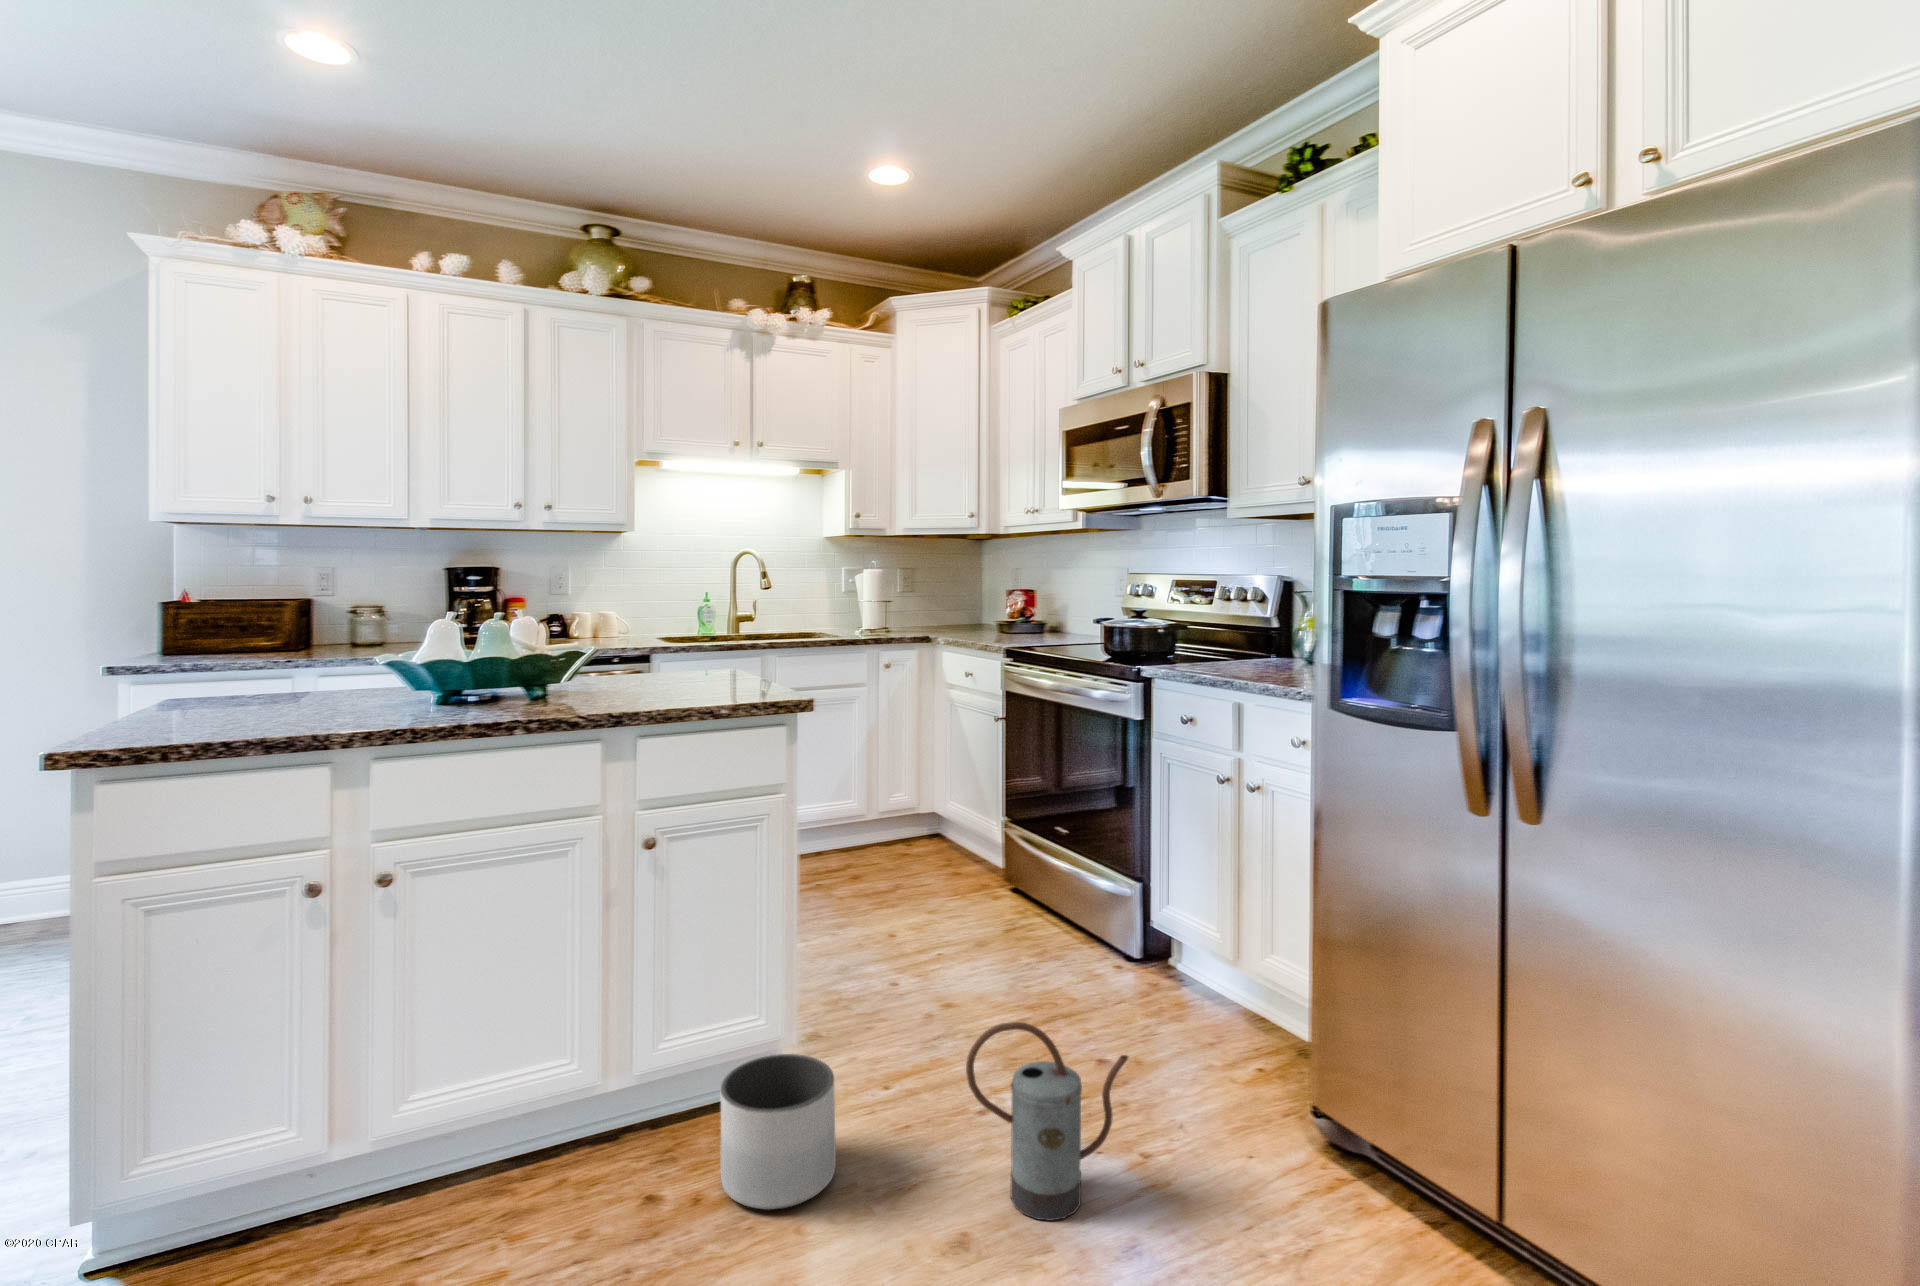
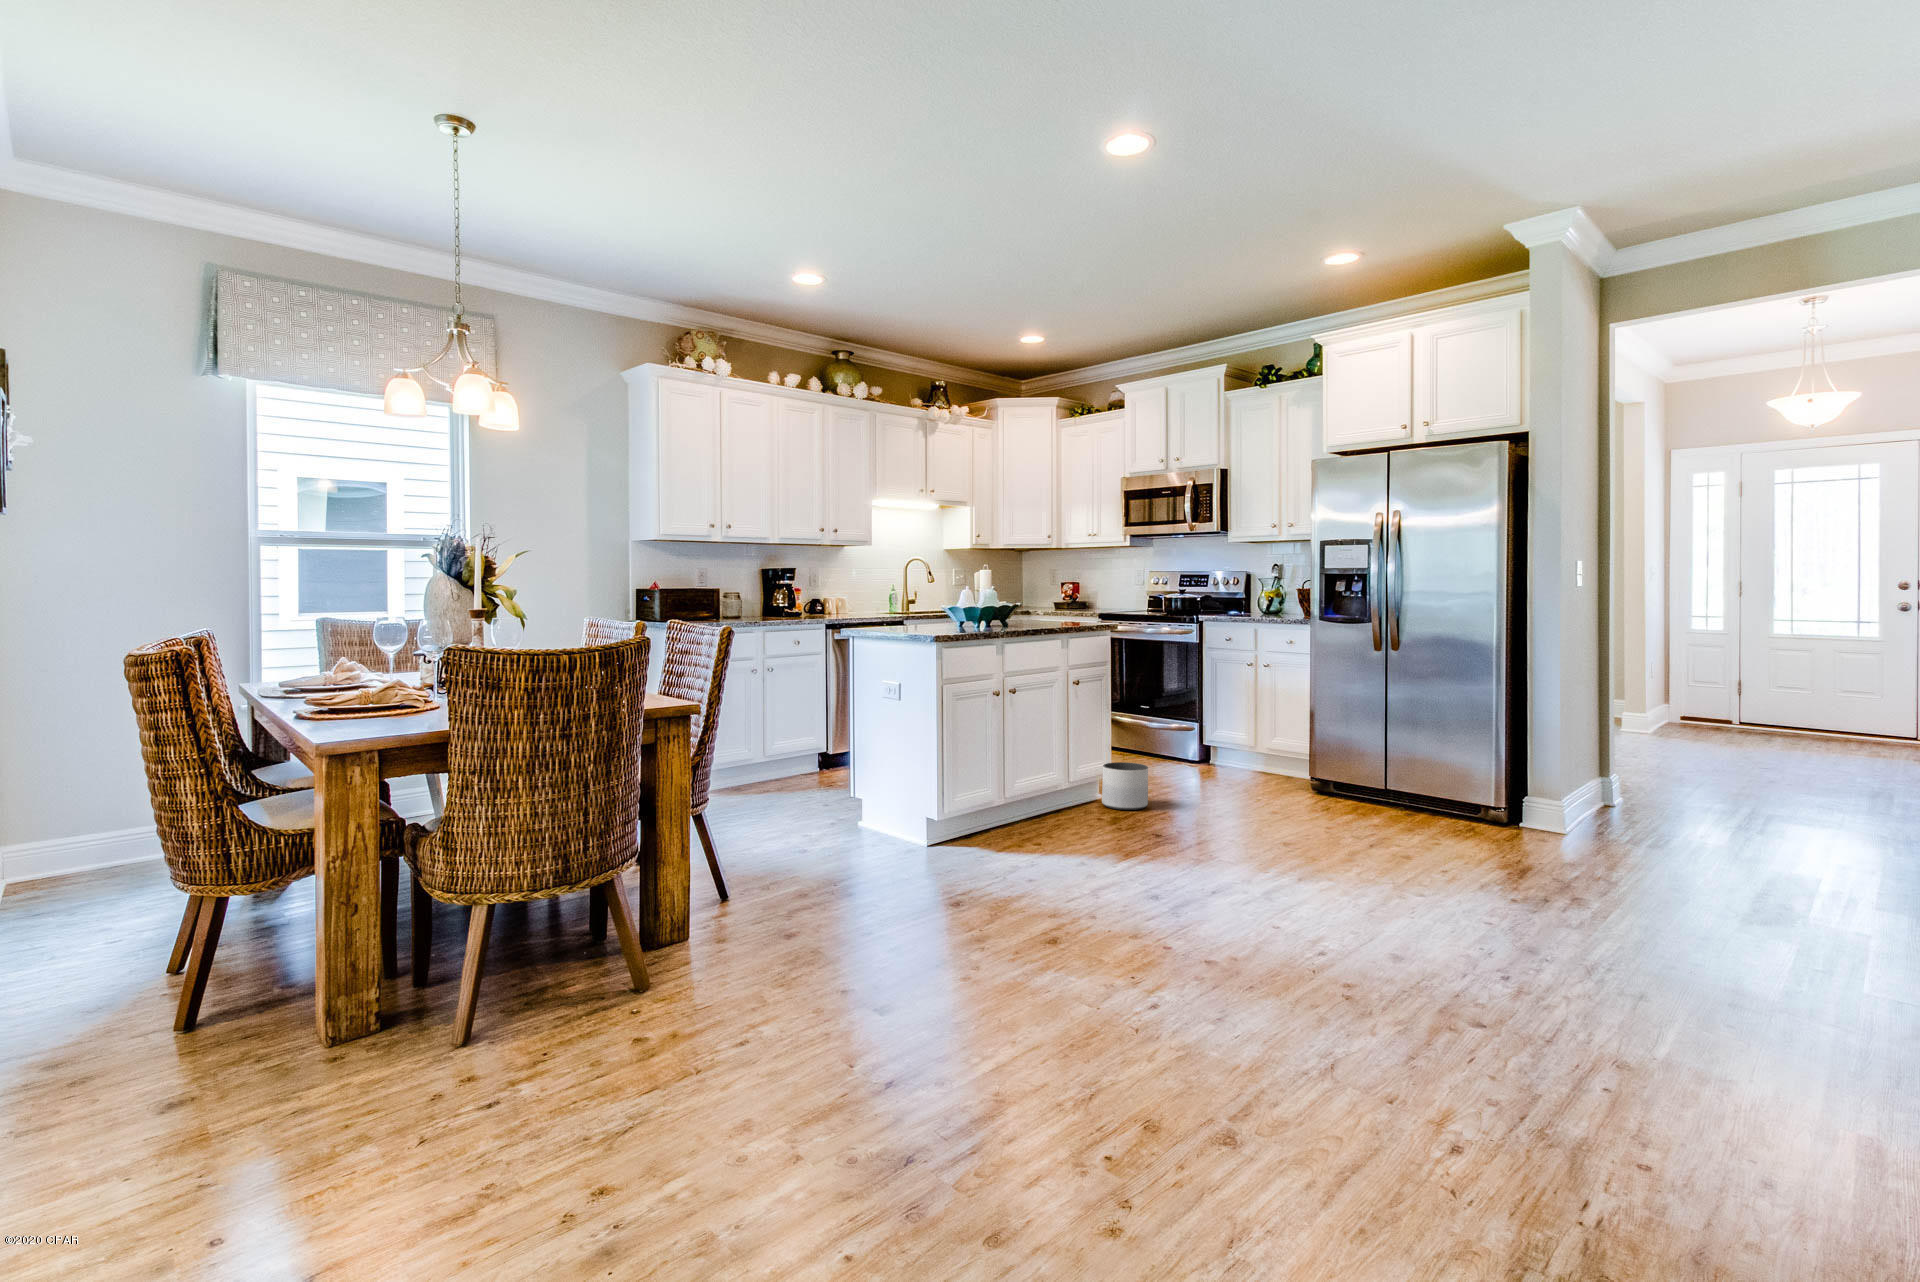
watering can: present [966,1022,1128,1221] -> none [1200,736,1256,807]

